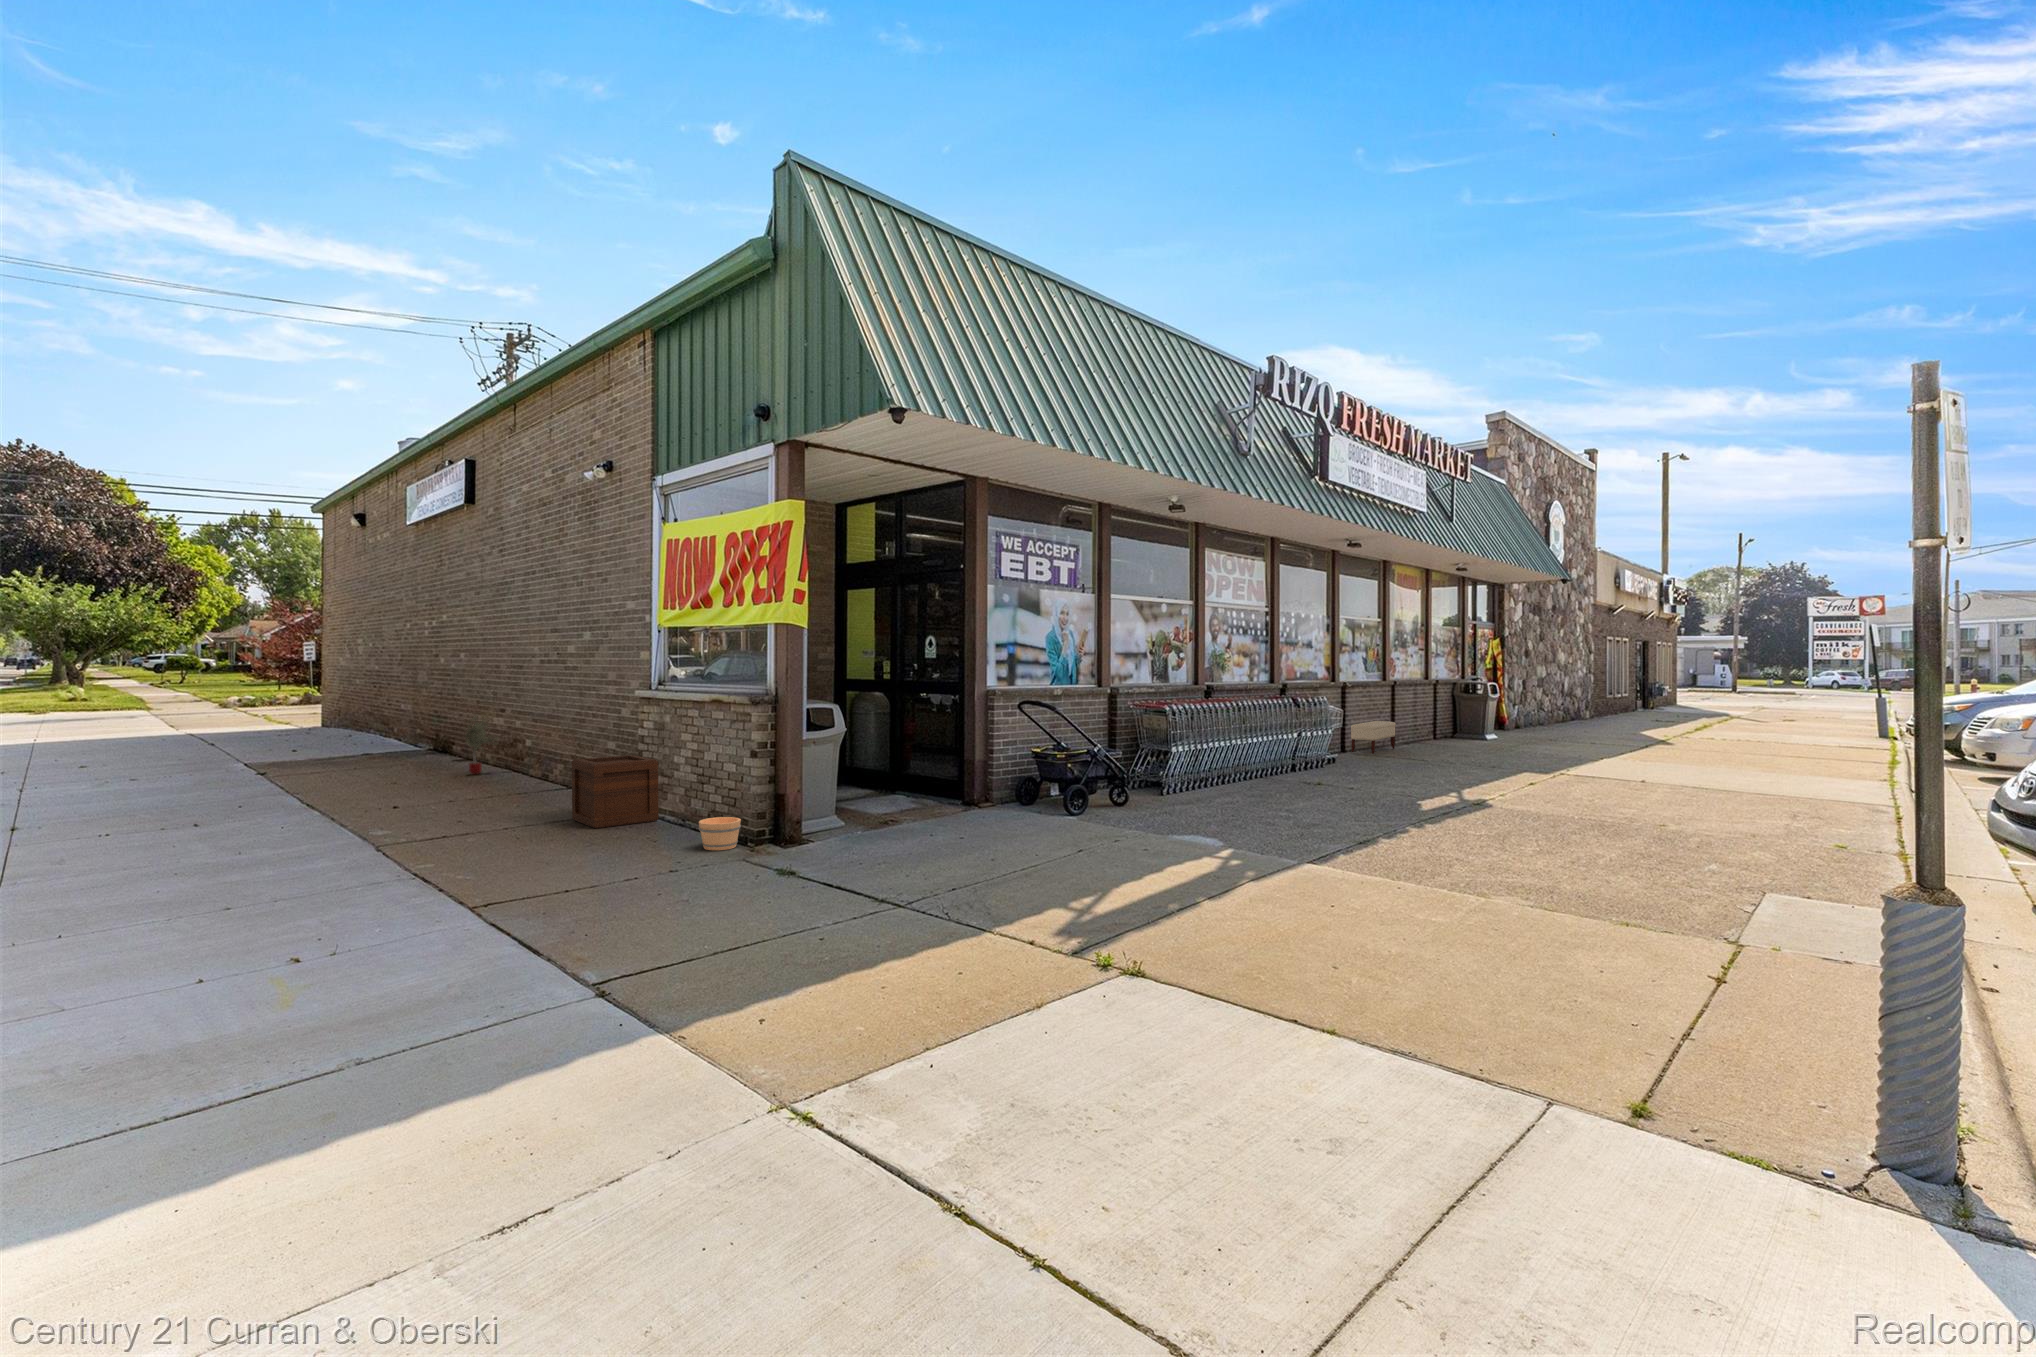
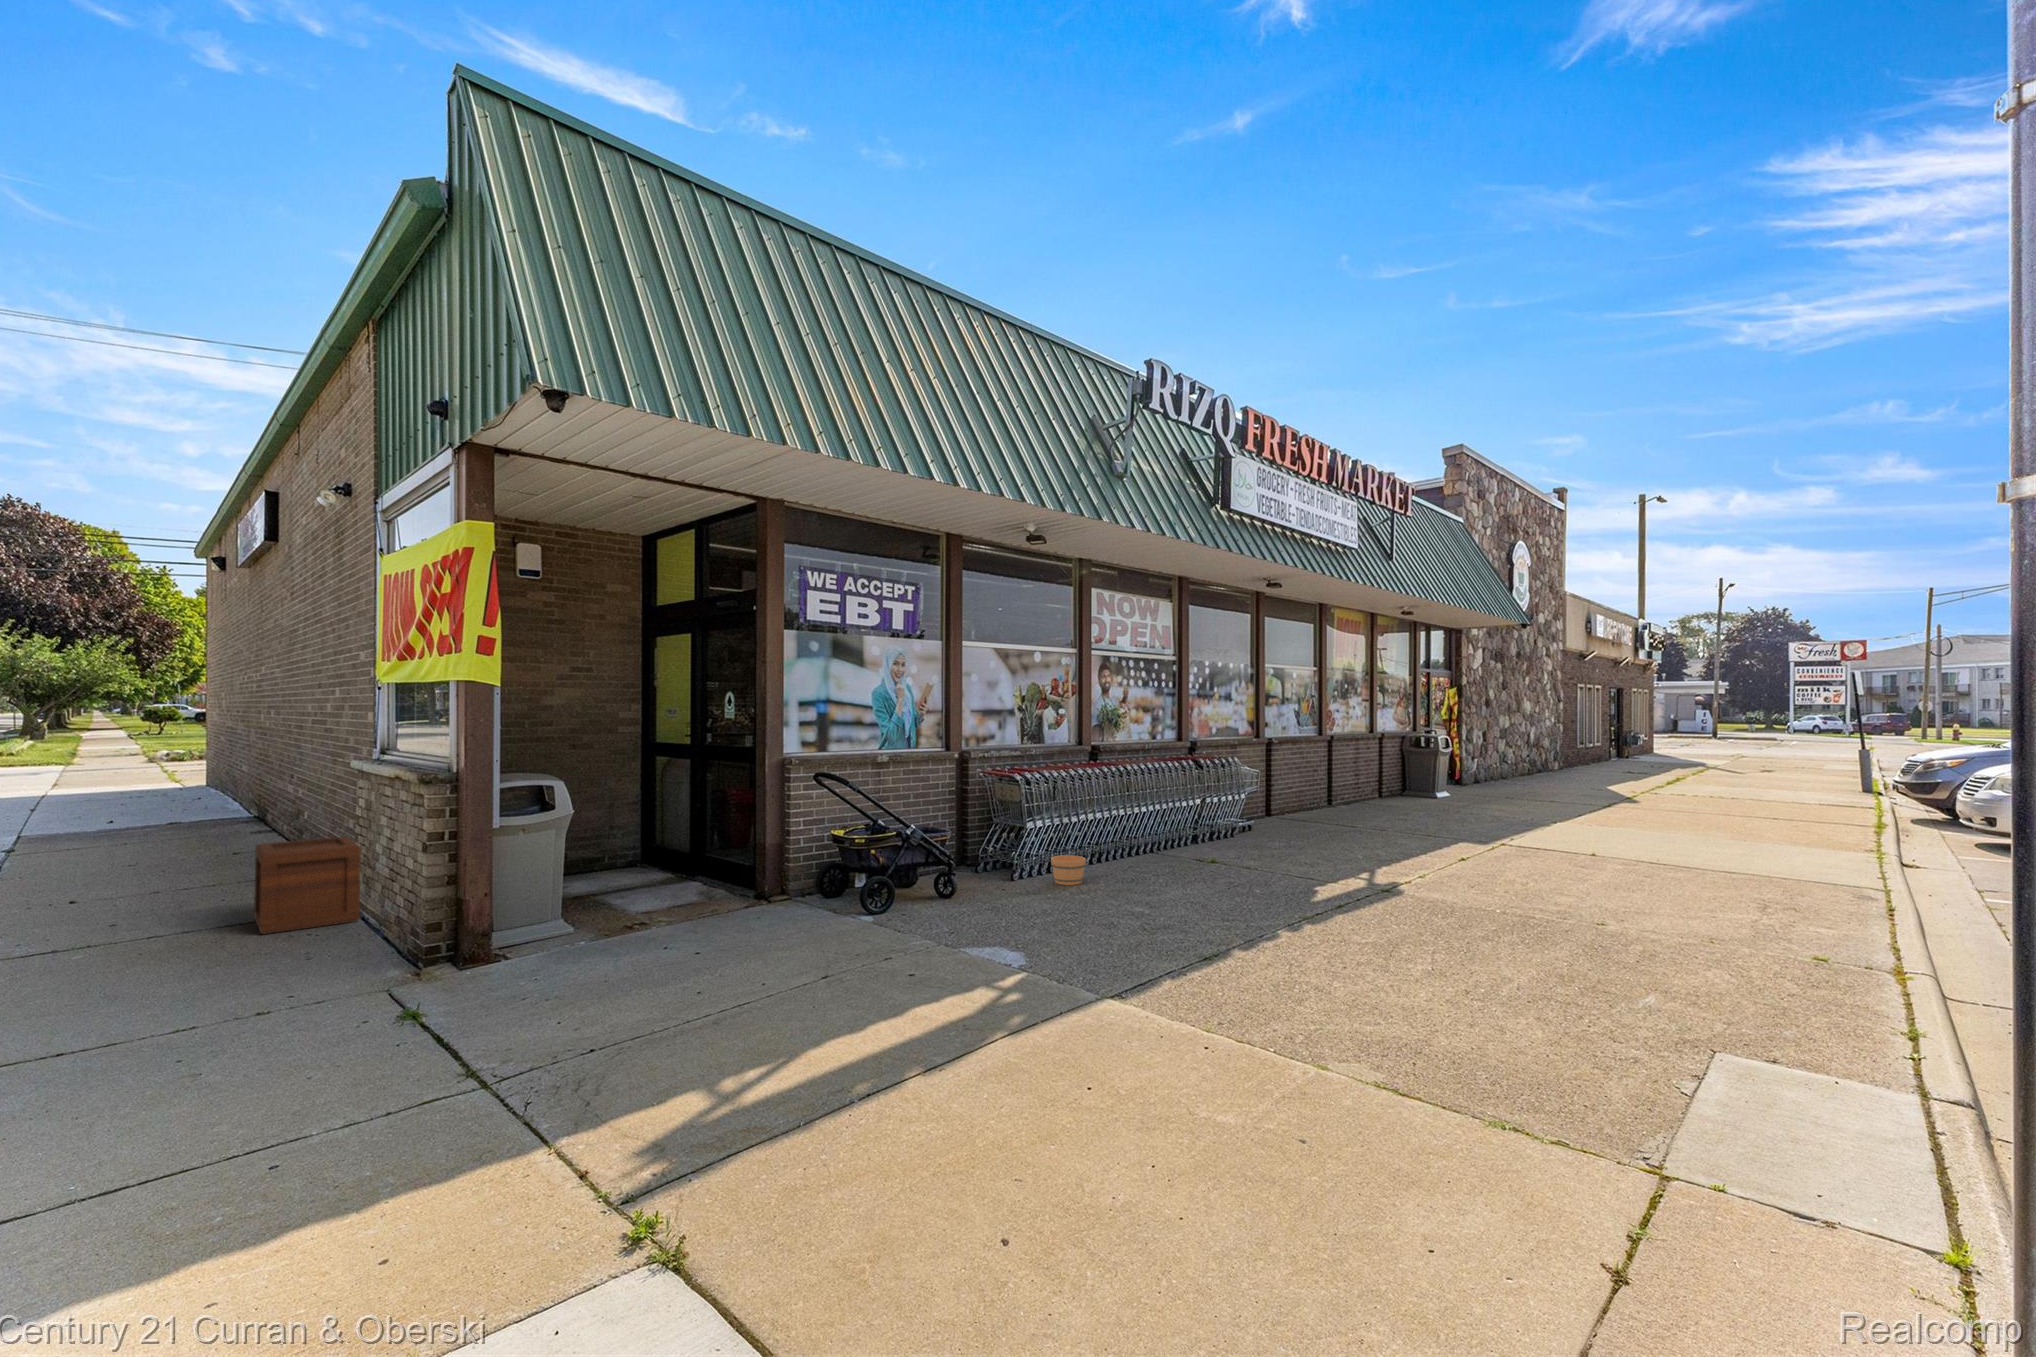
potted tree: present [465,716,498,775] -> none [231,776,280,846]
bench: present [1351,721,1396,754] -> none [1279,781,1331,819]
bucket: present [698,817,741,850] -> present [1051,855,1086,885]

